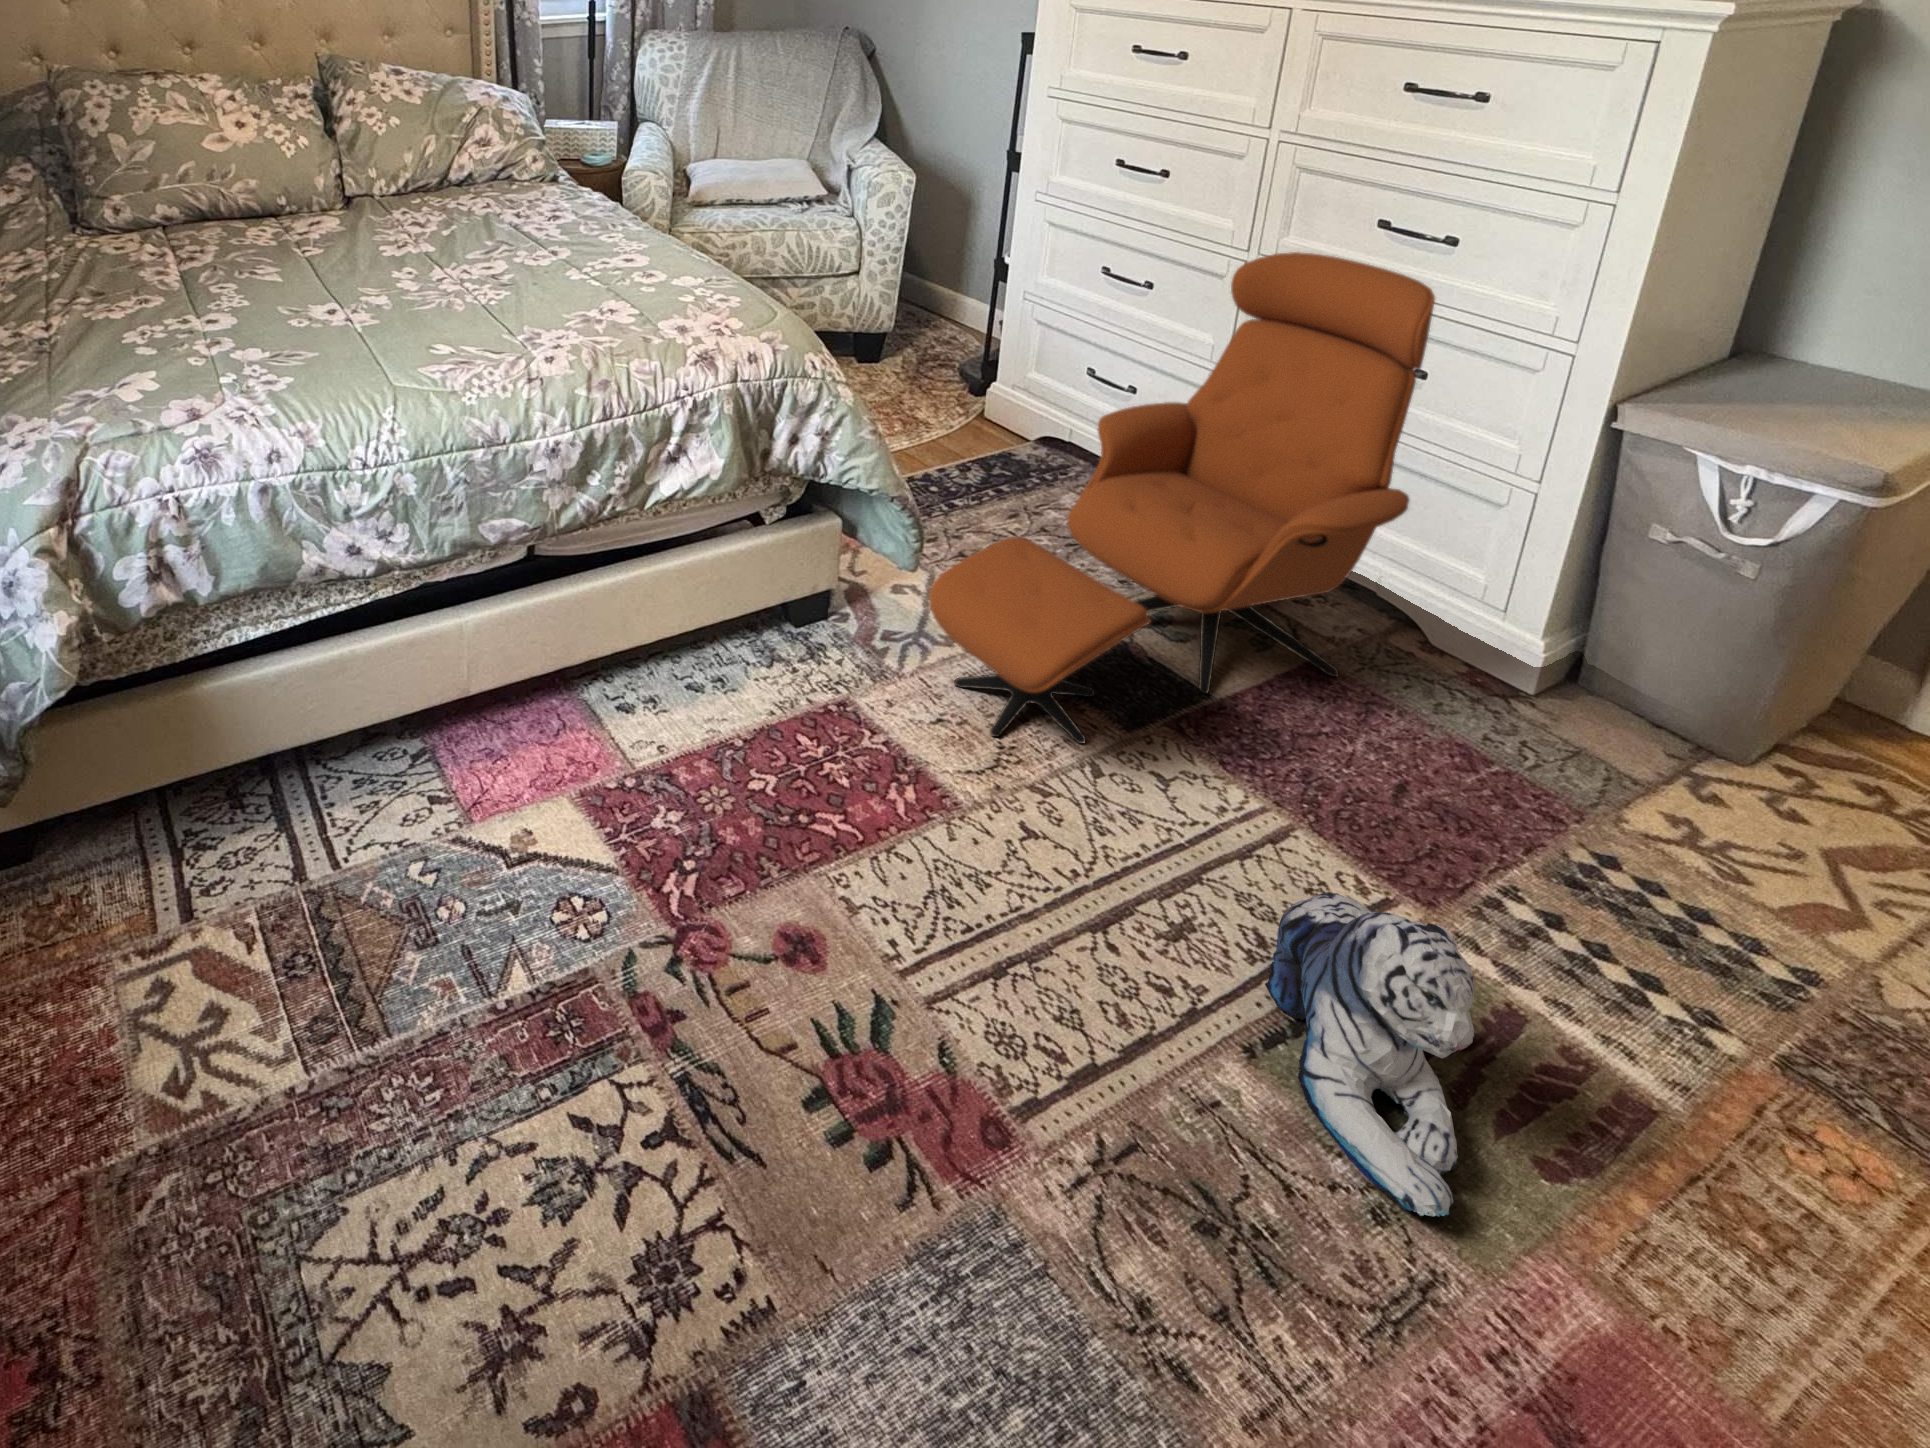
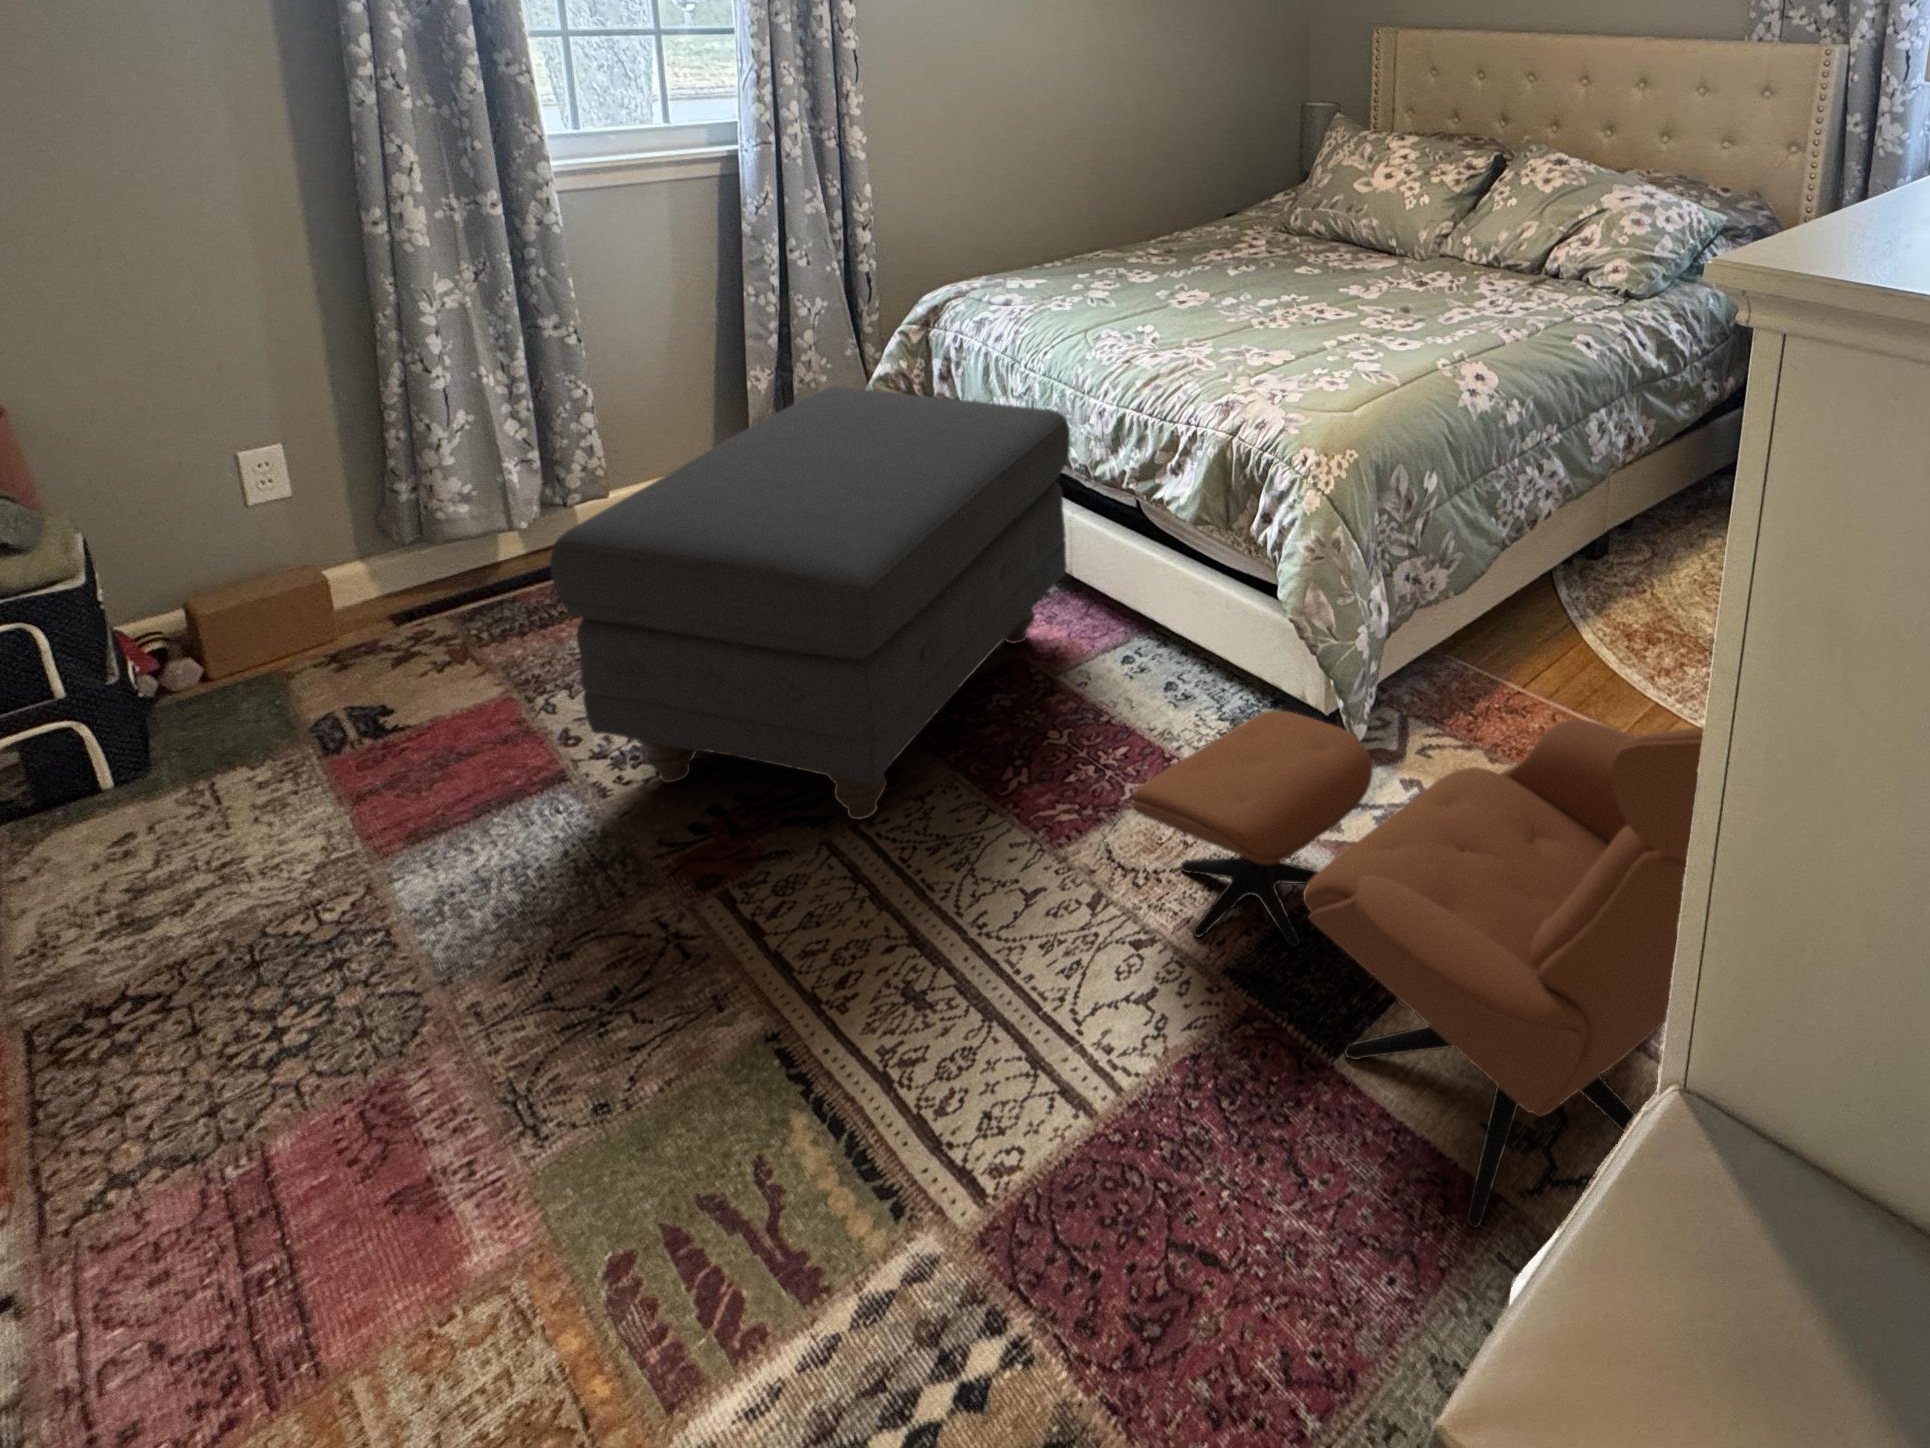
ottoman: none [221,493,1006,1220] -> present [550,387,1070,820]
plush toy: present [1265,893,1475,1217] -> none [575,959,940,1218]

